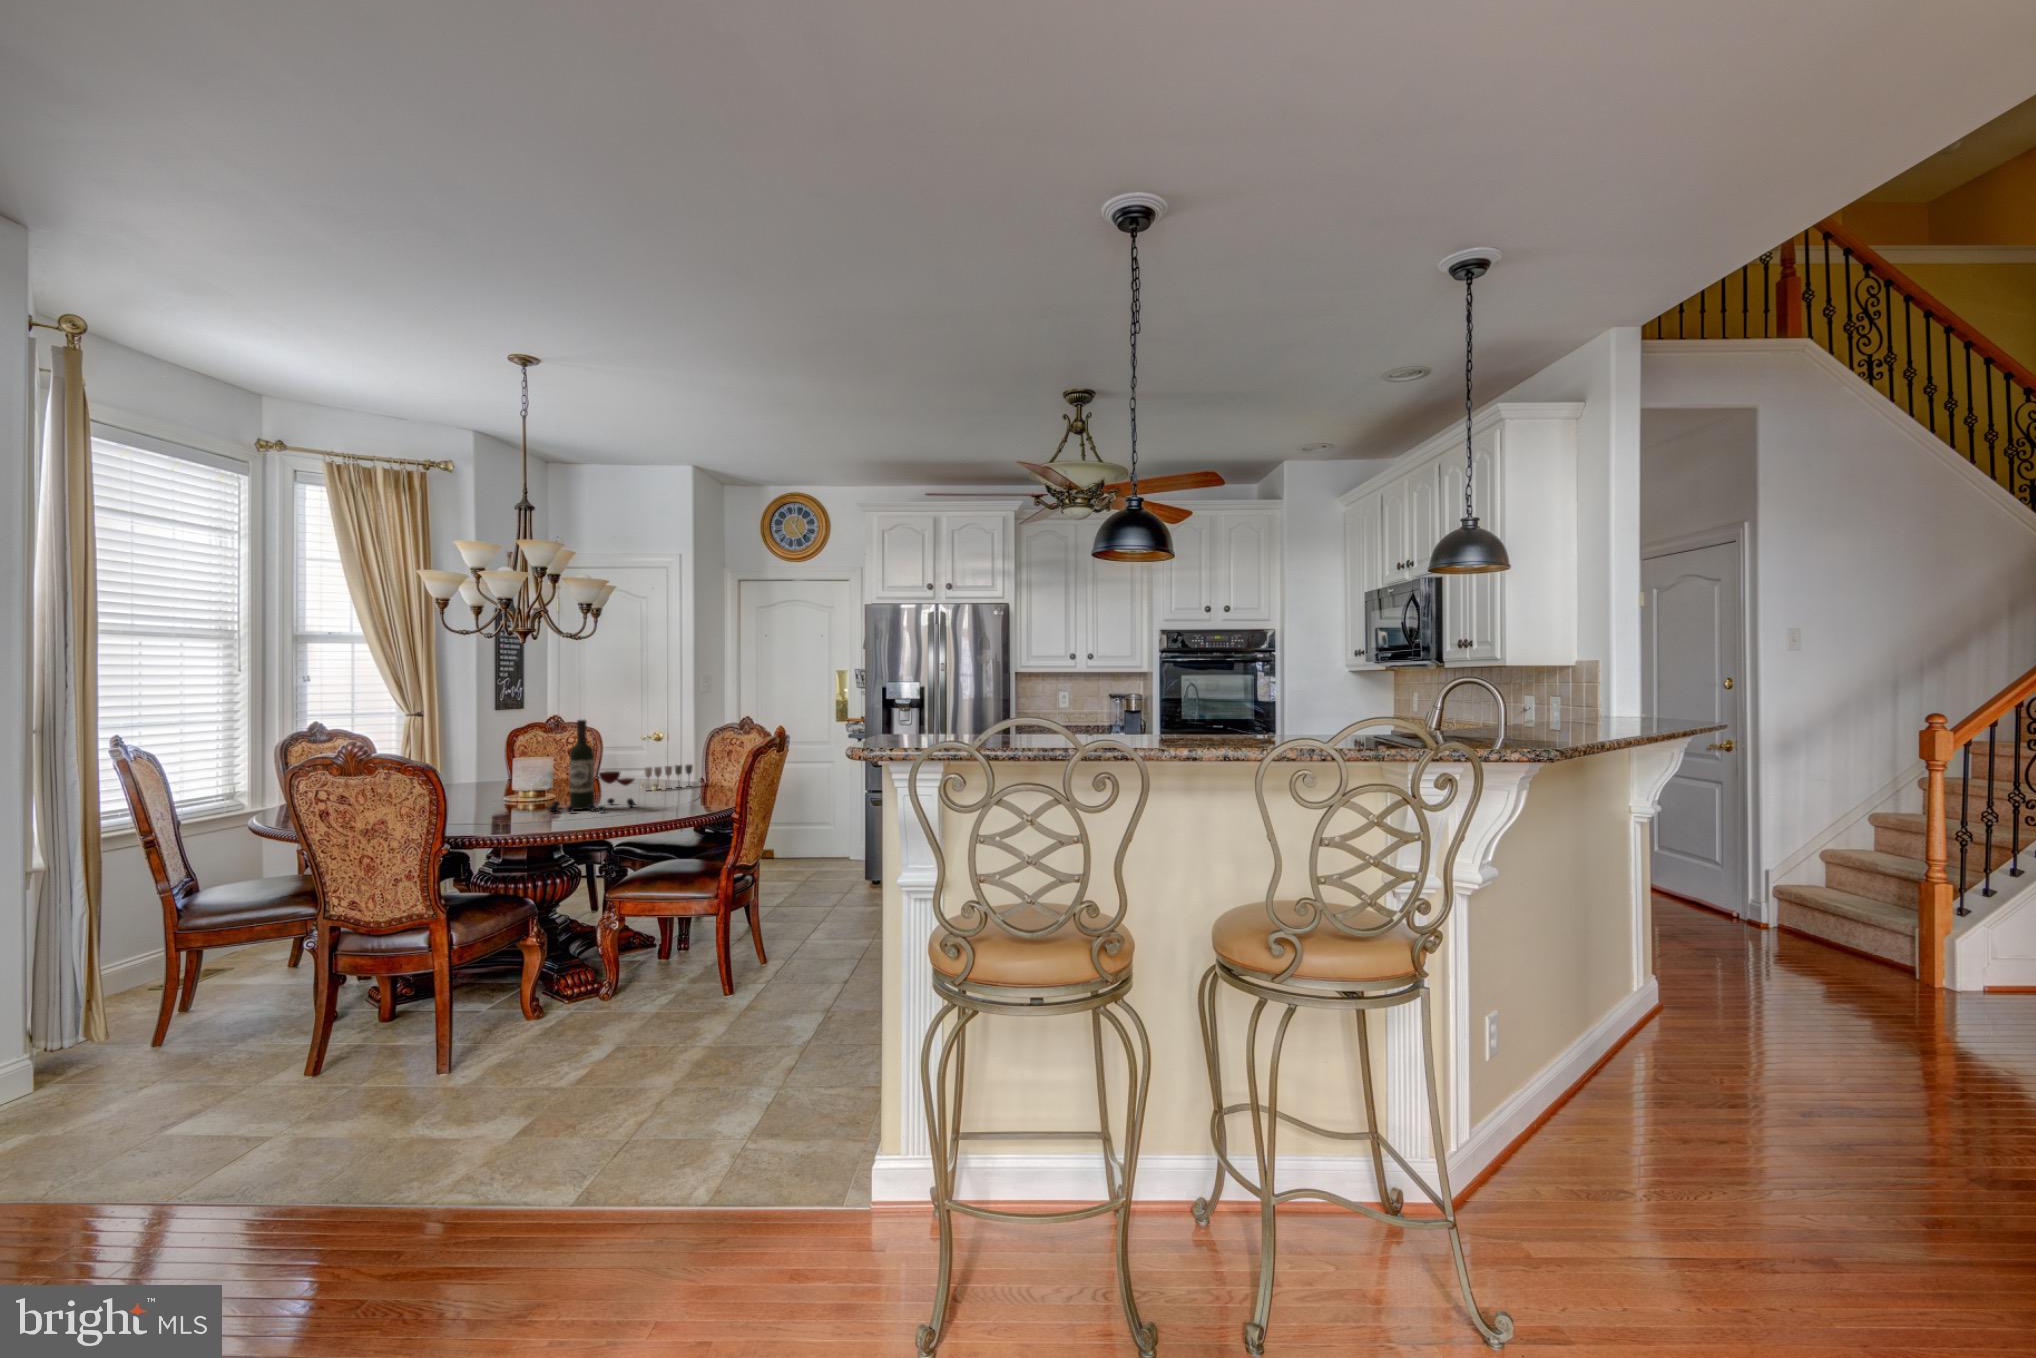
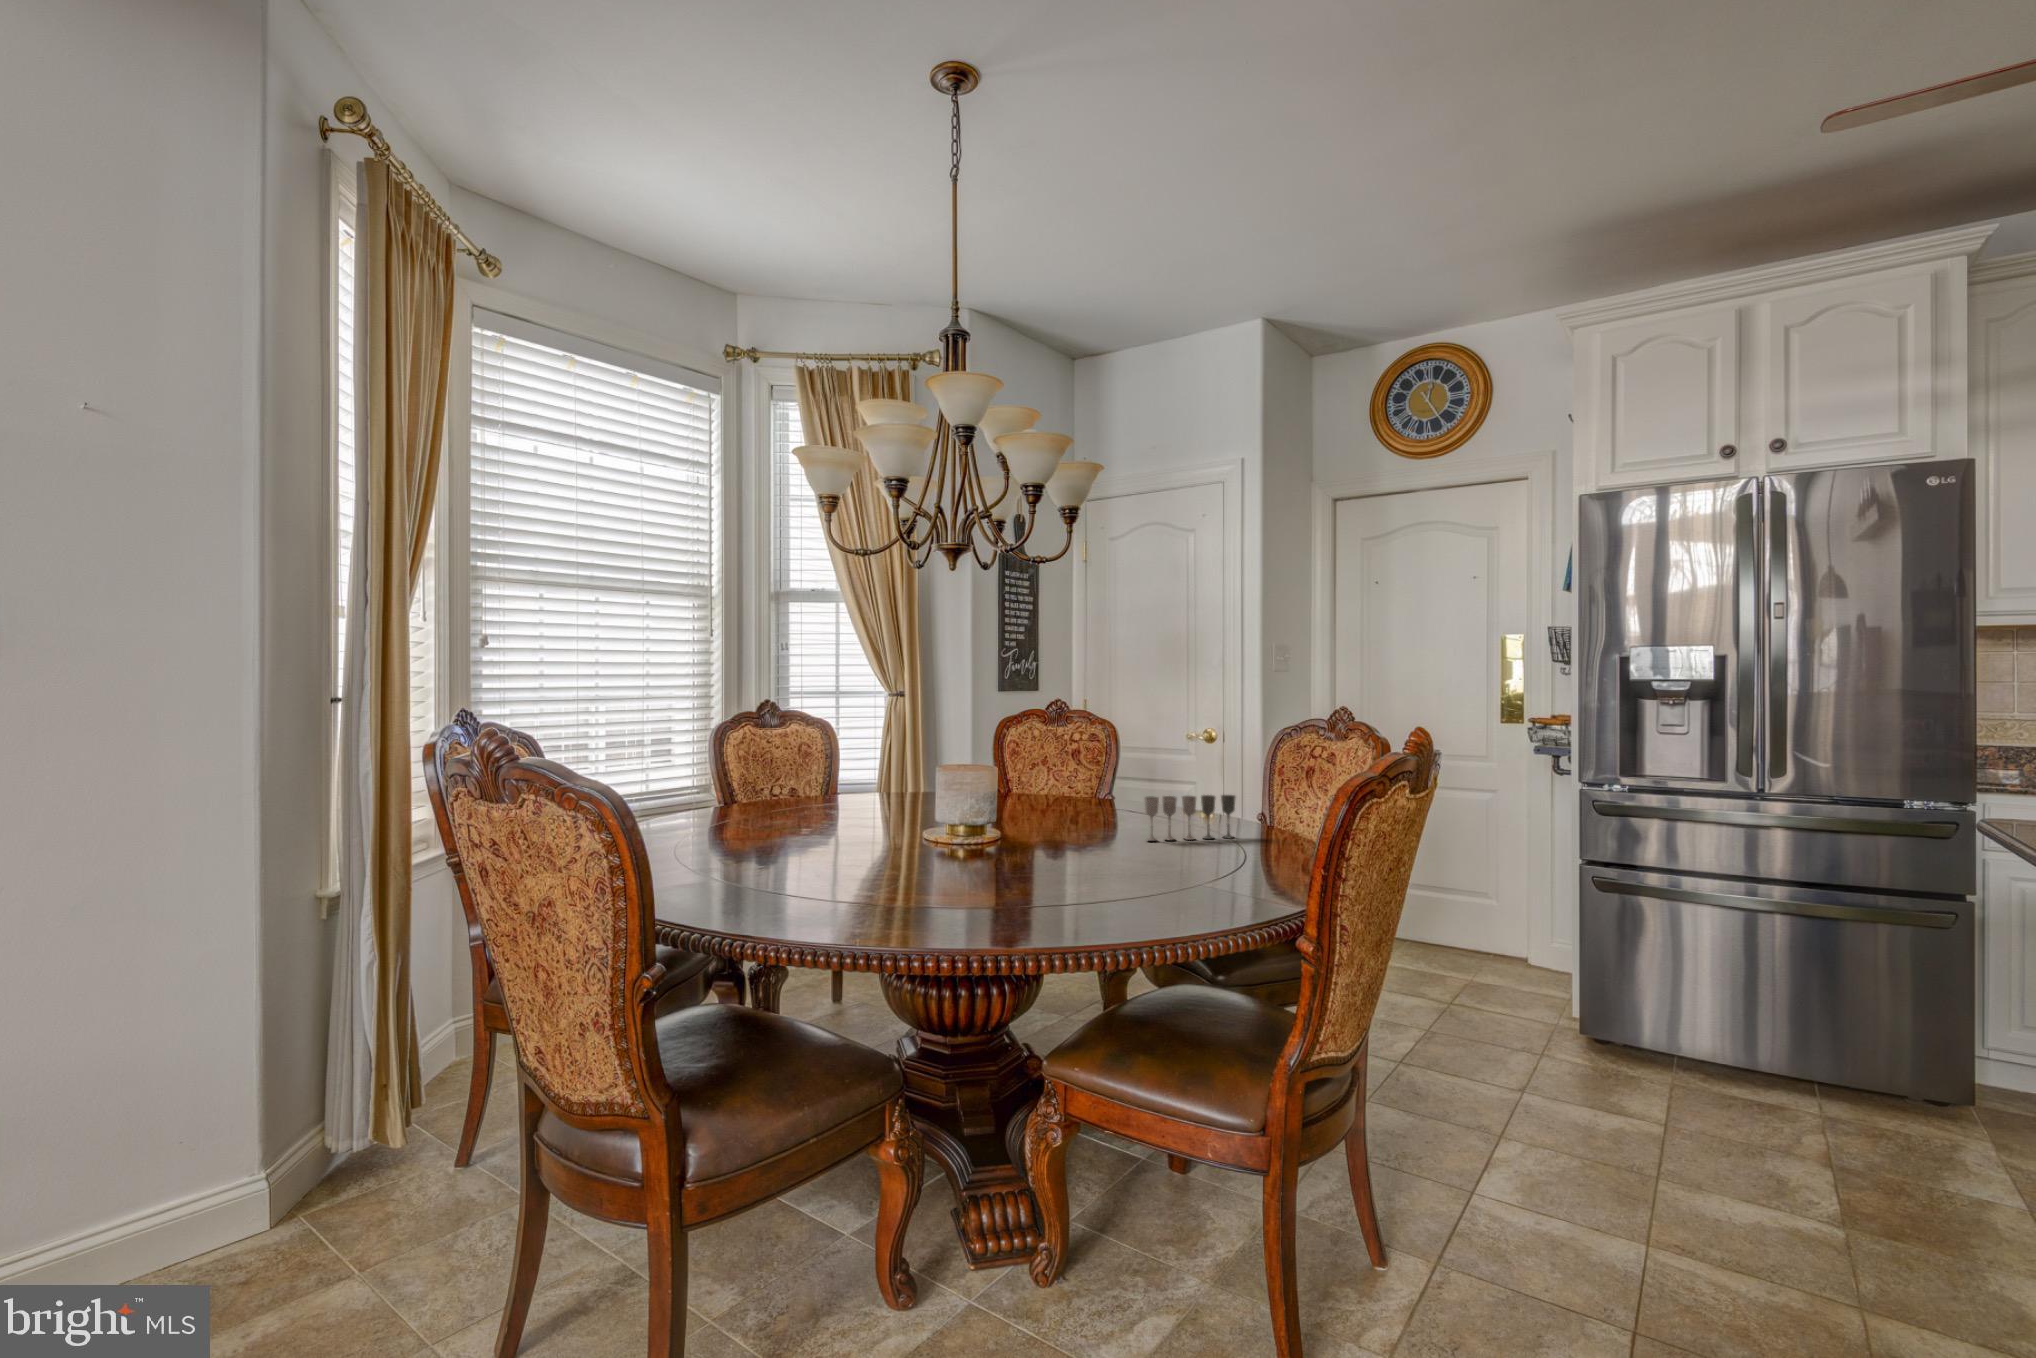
wine bottle: present [547,720,635,812] -> none [937,701,1098,903]

